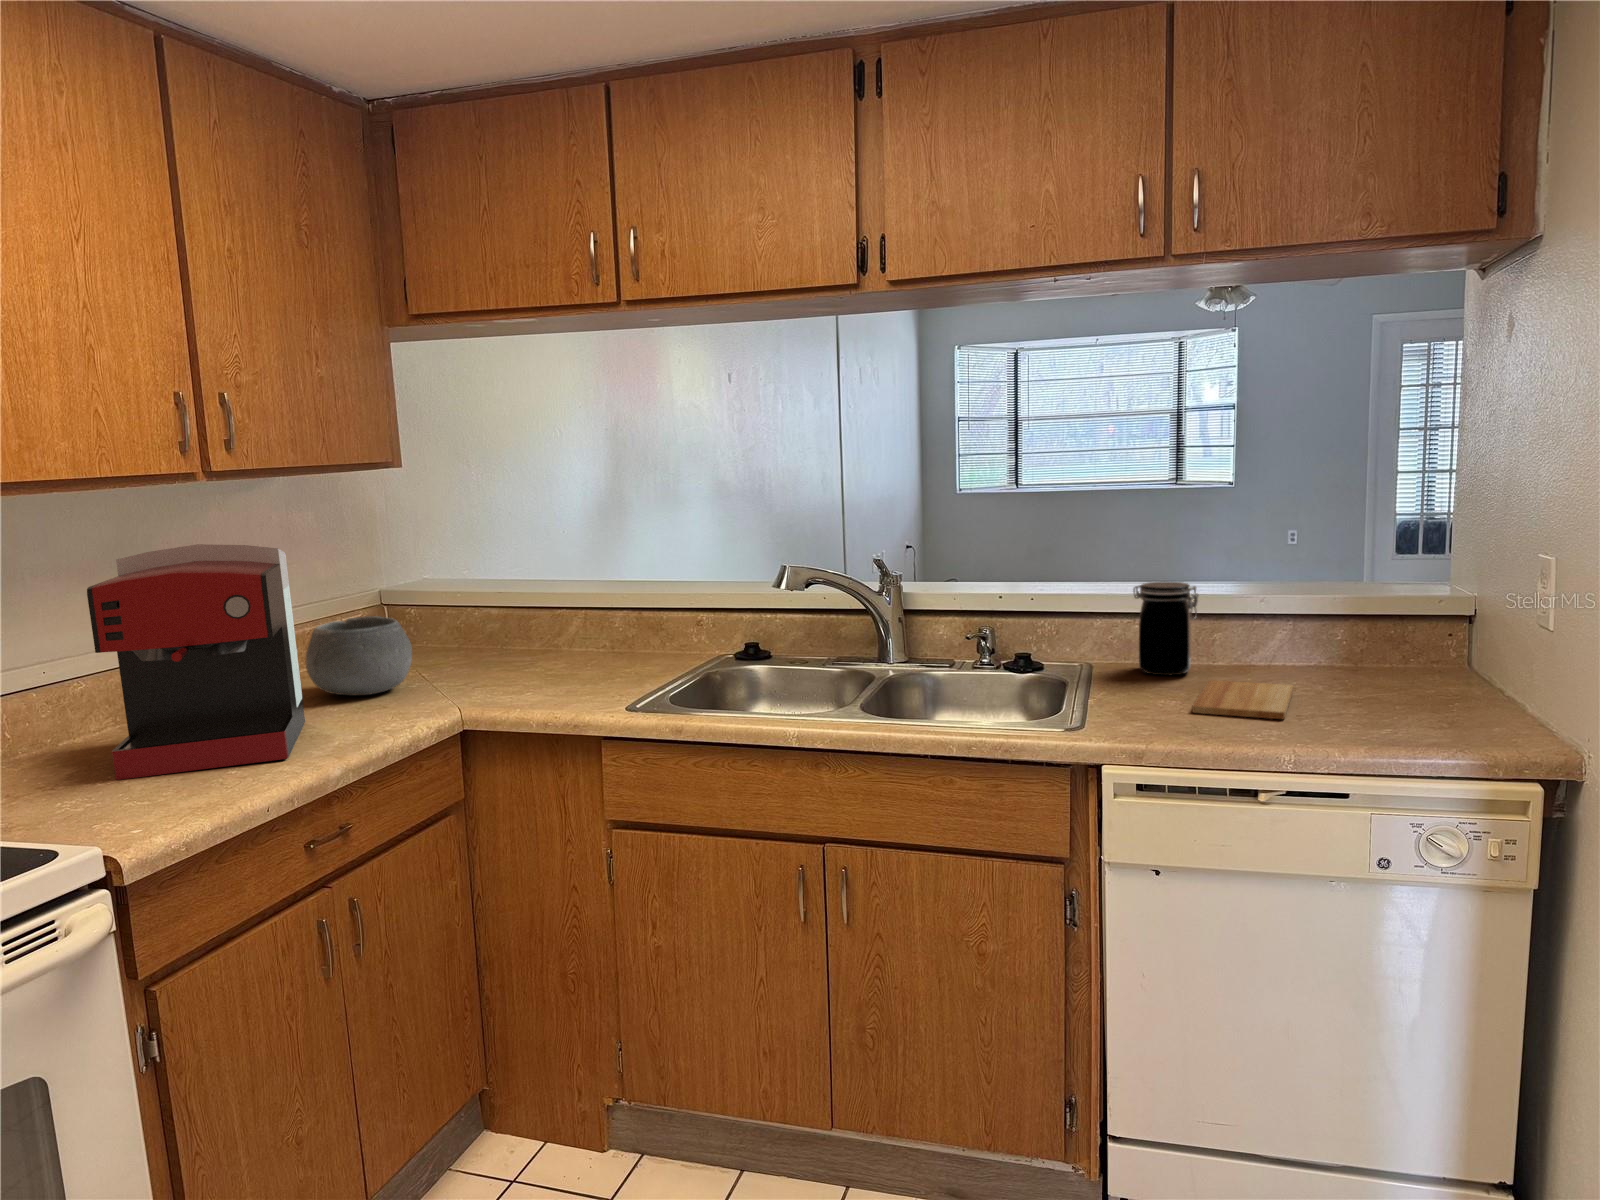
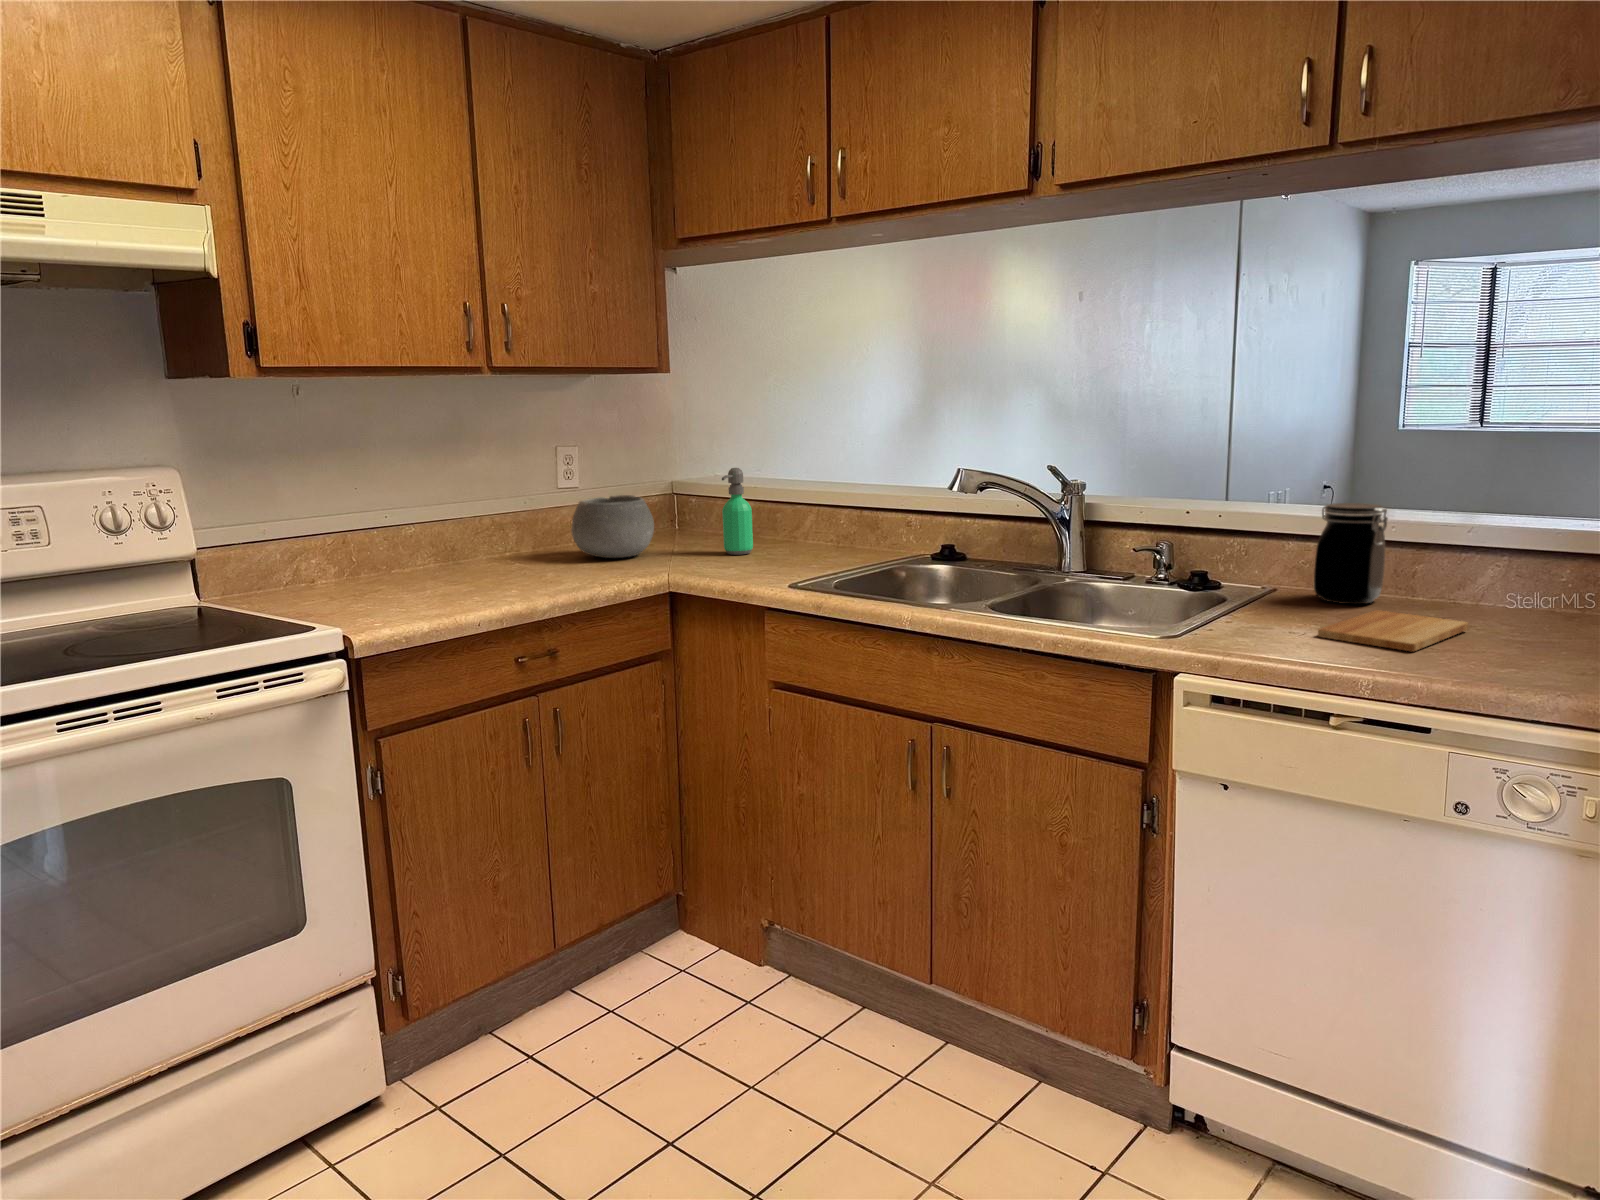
coffee maker: present [87,544,305,780] -> none [383,424,552,594]
soap dispenser: none [494,576,533,676] -> present [722,468,753,555]

